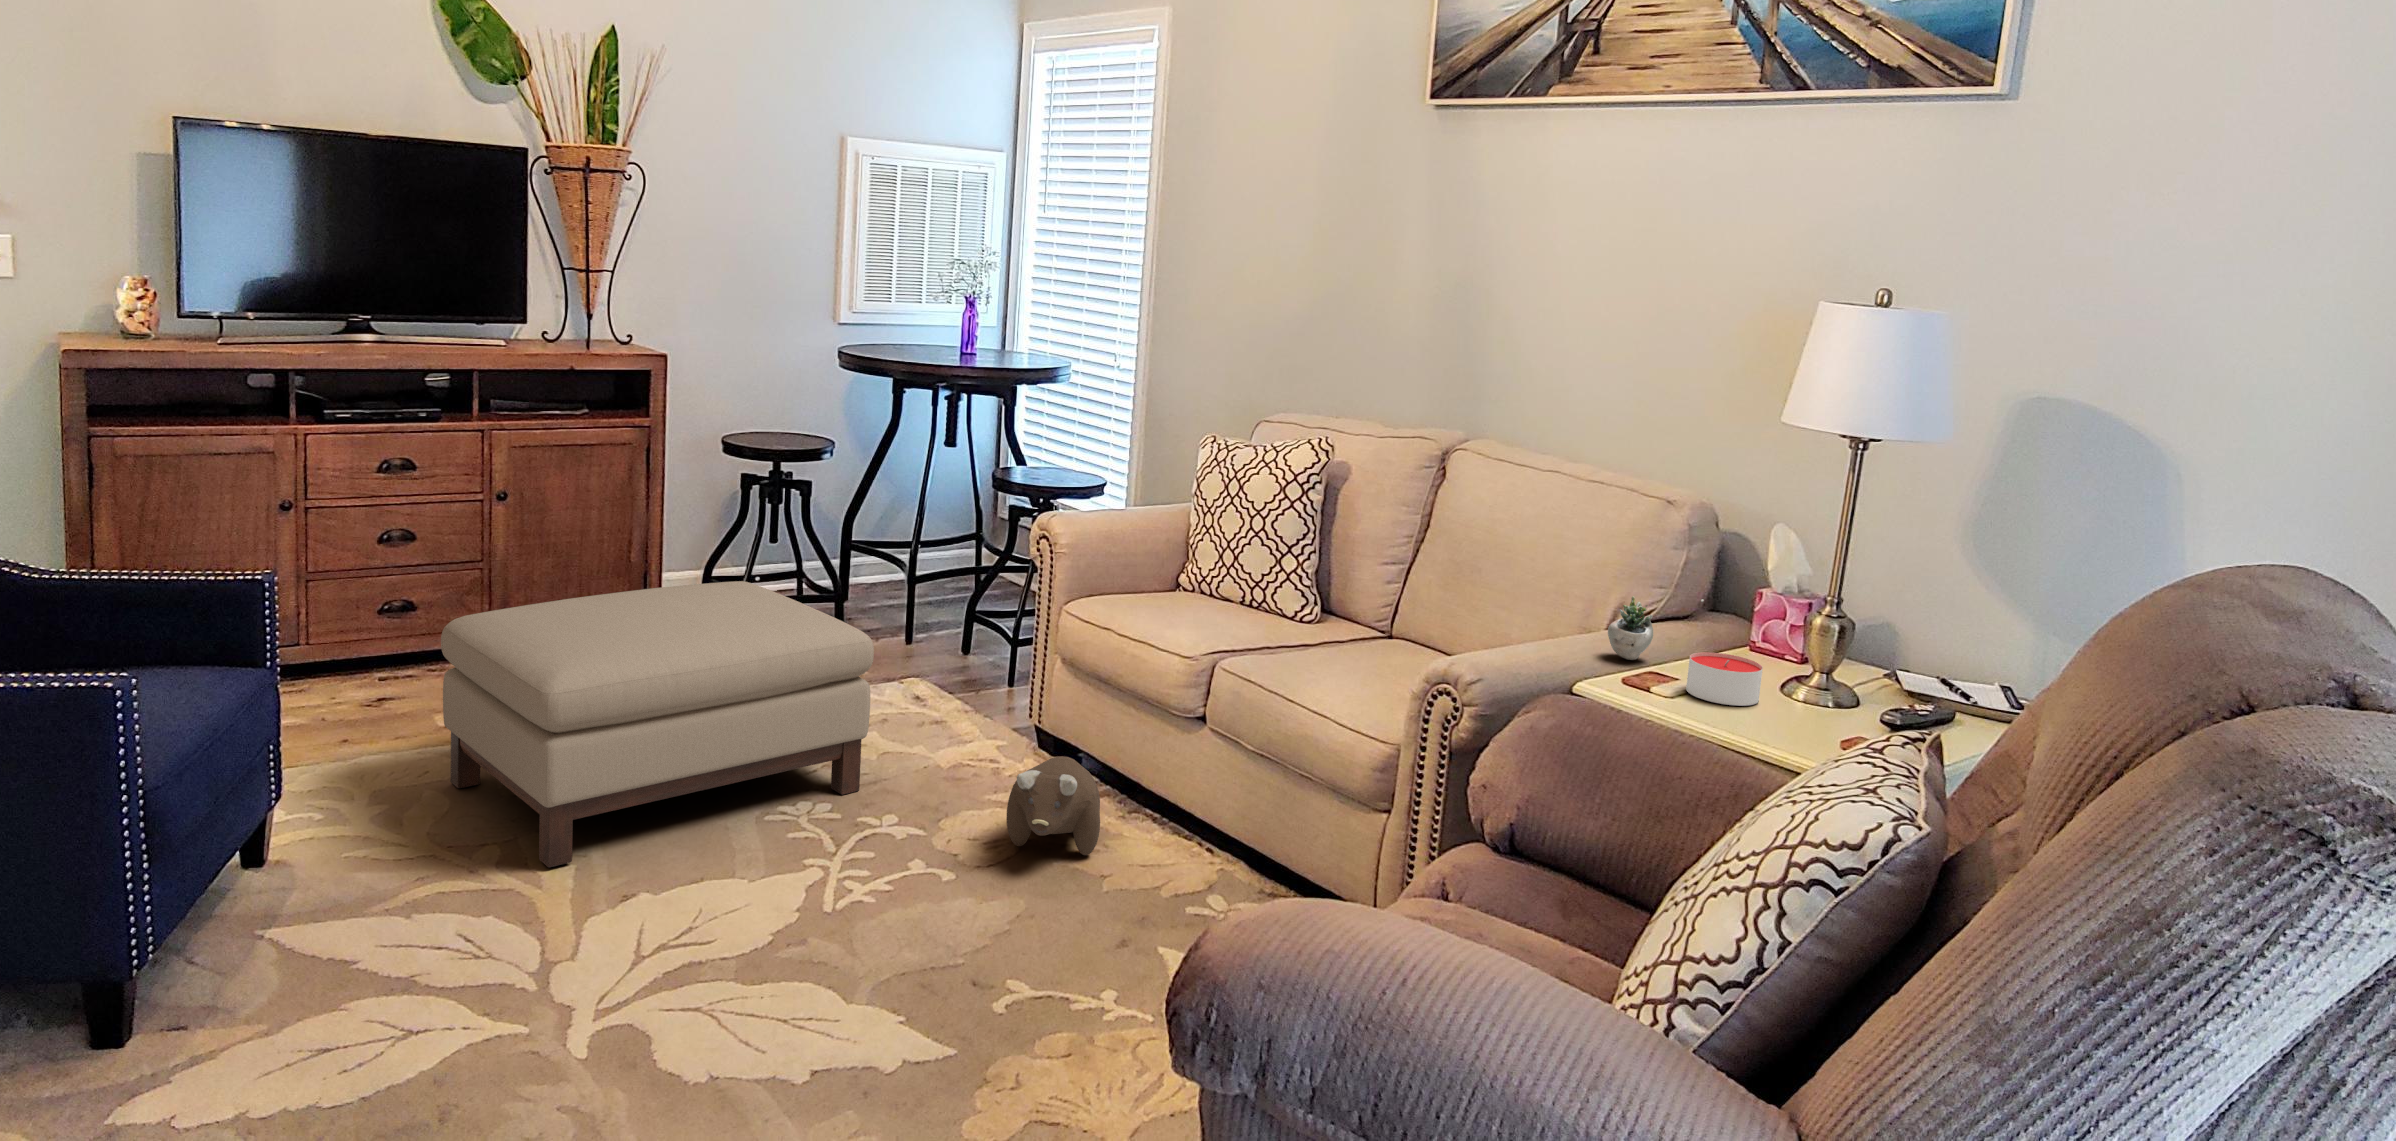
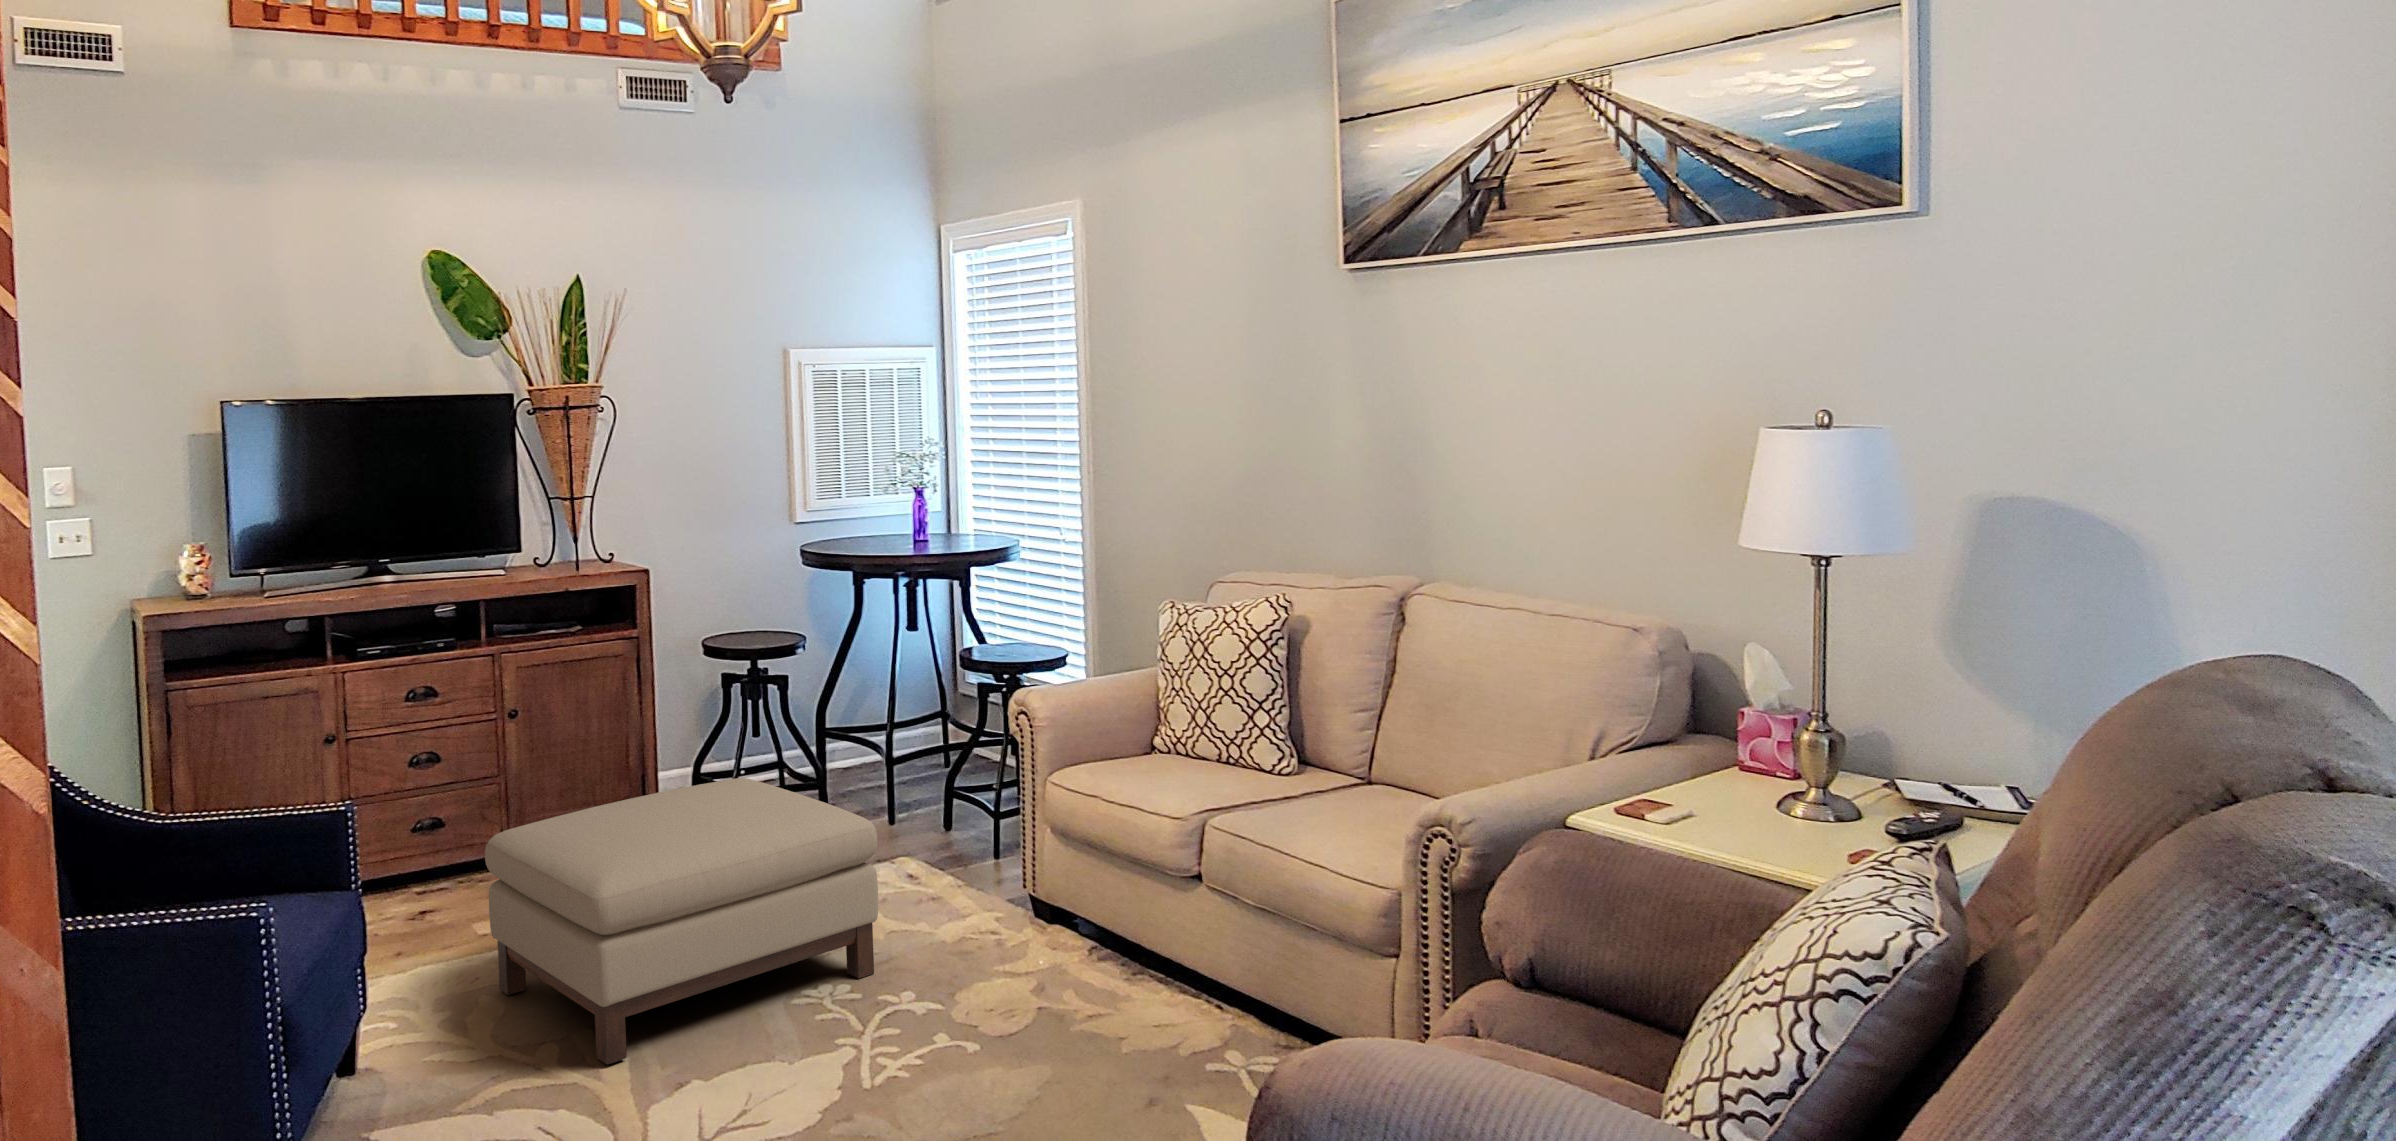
succulent plant: present [1608,596,1704,660] -> none [1598,726,1692,792]
candle: present [1686,652,1763,706] -> none [1686,778,1763,830]
plush toy: present [1006,756,1100,855] -> none [1023,926,1115,1023]

